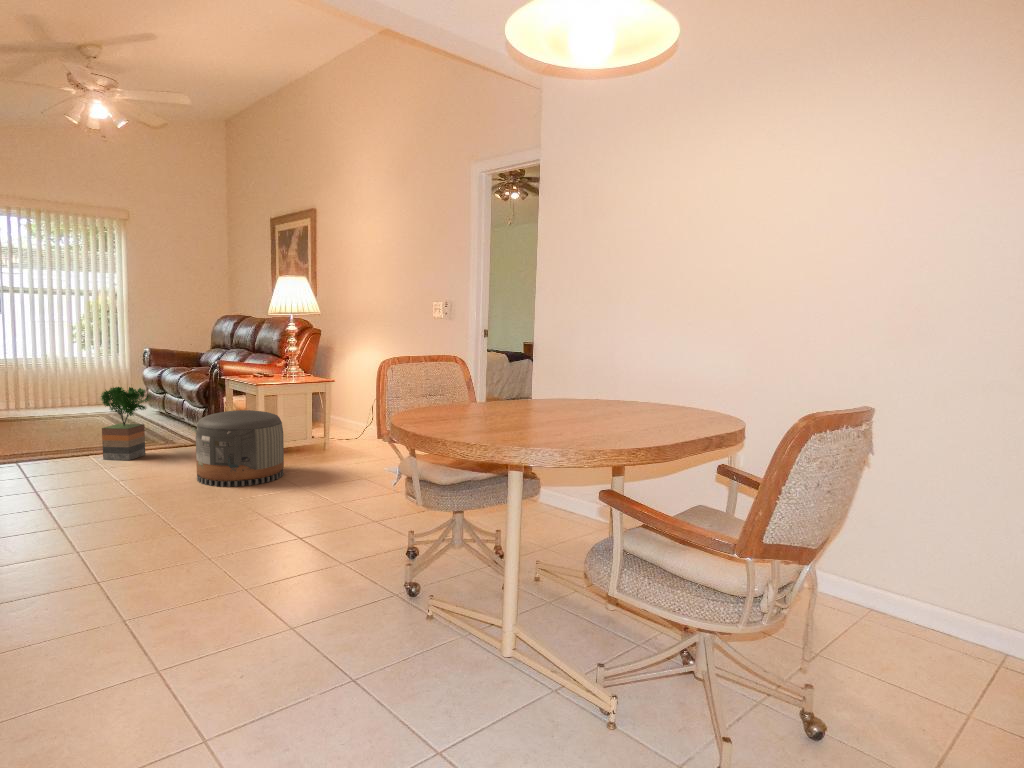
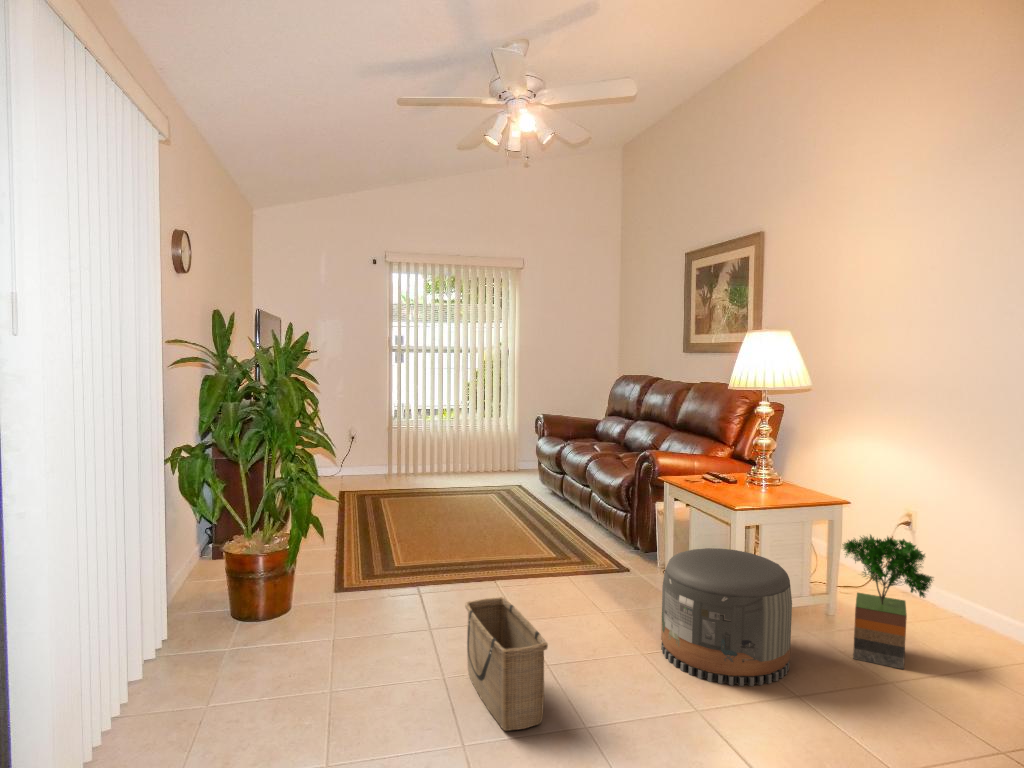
potted tree: present [101,387,151,460] -> present [843,535,933,669]
basket: none [23,446,82,519] -> present [465,597,548,731]

